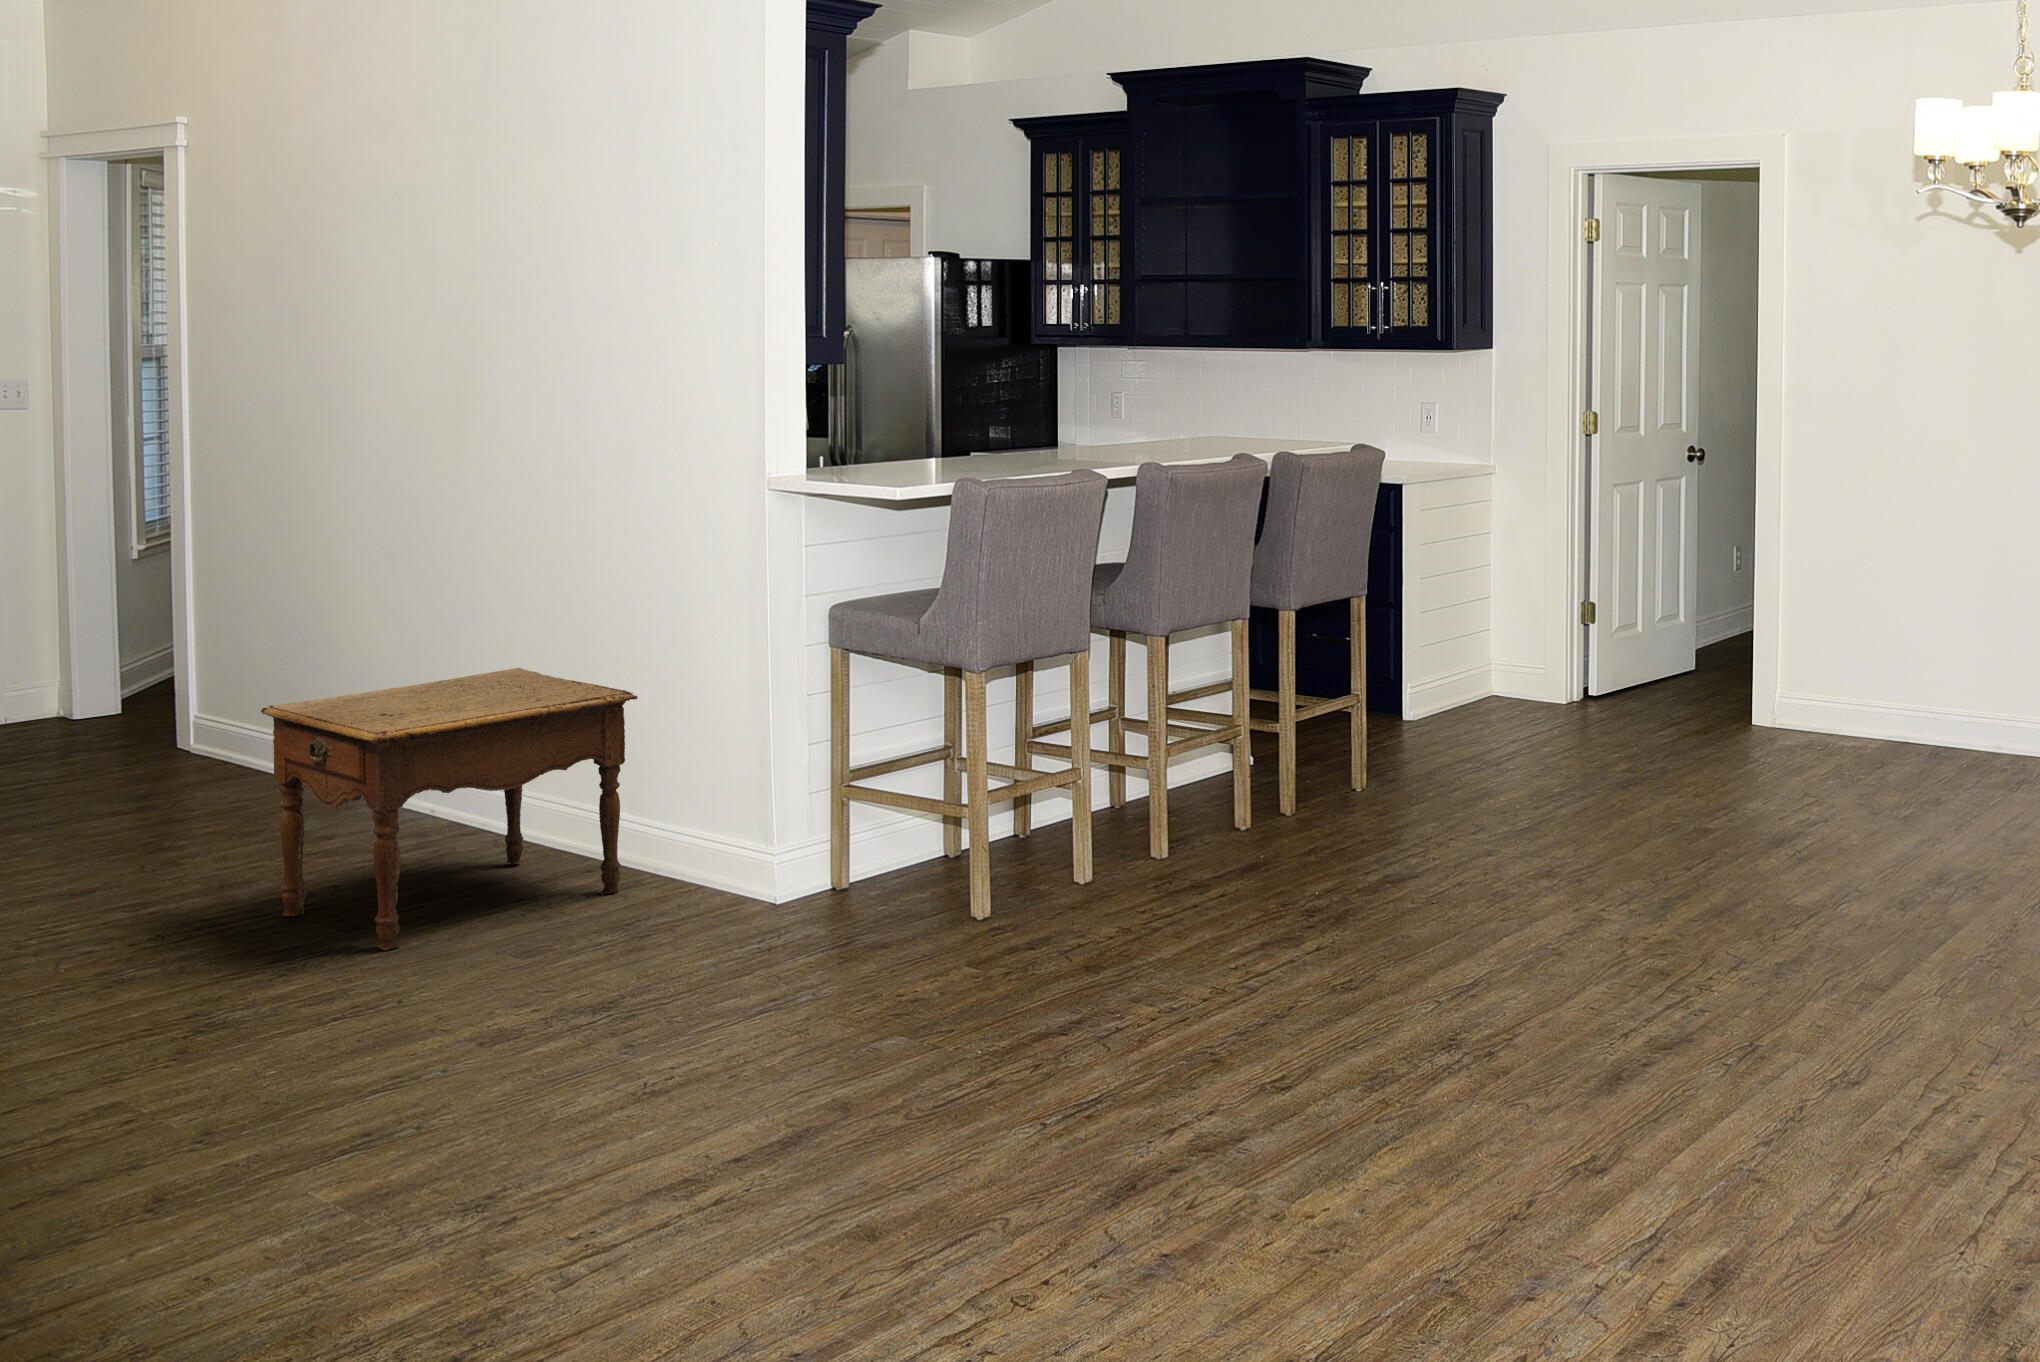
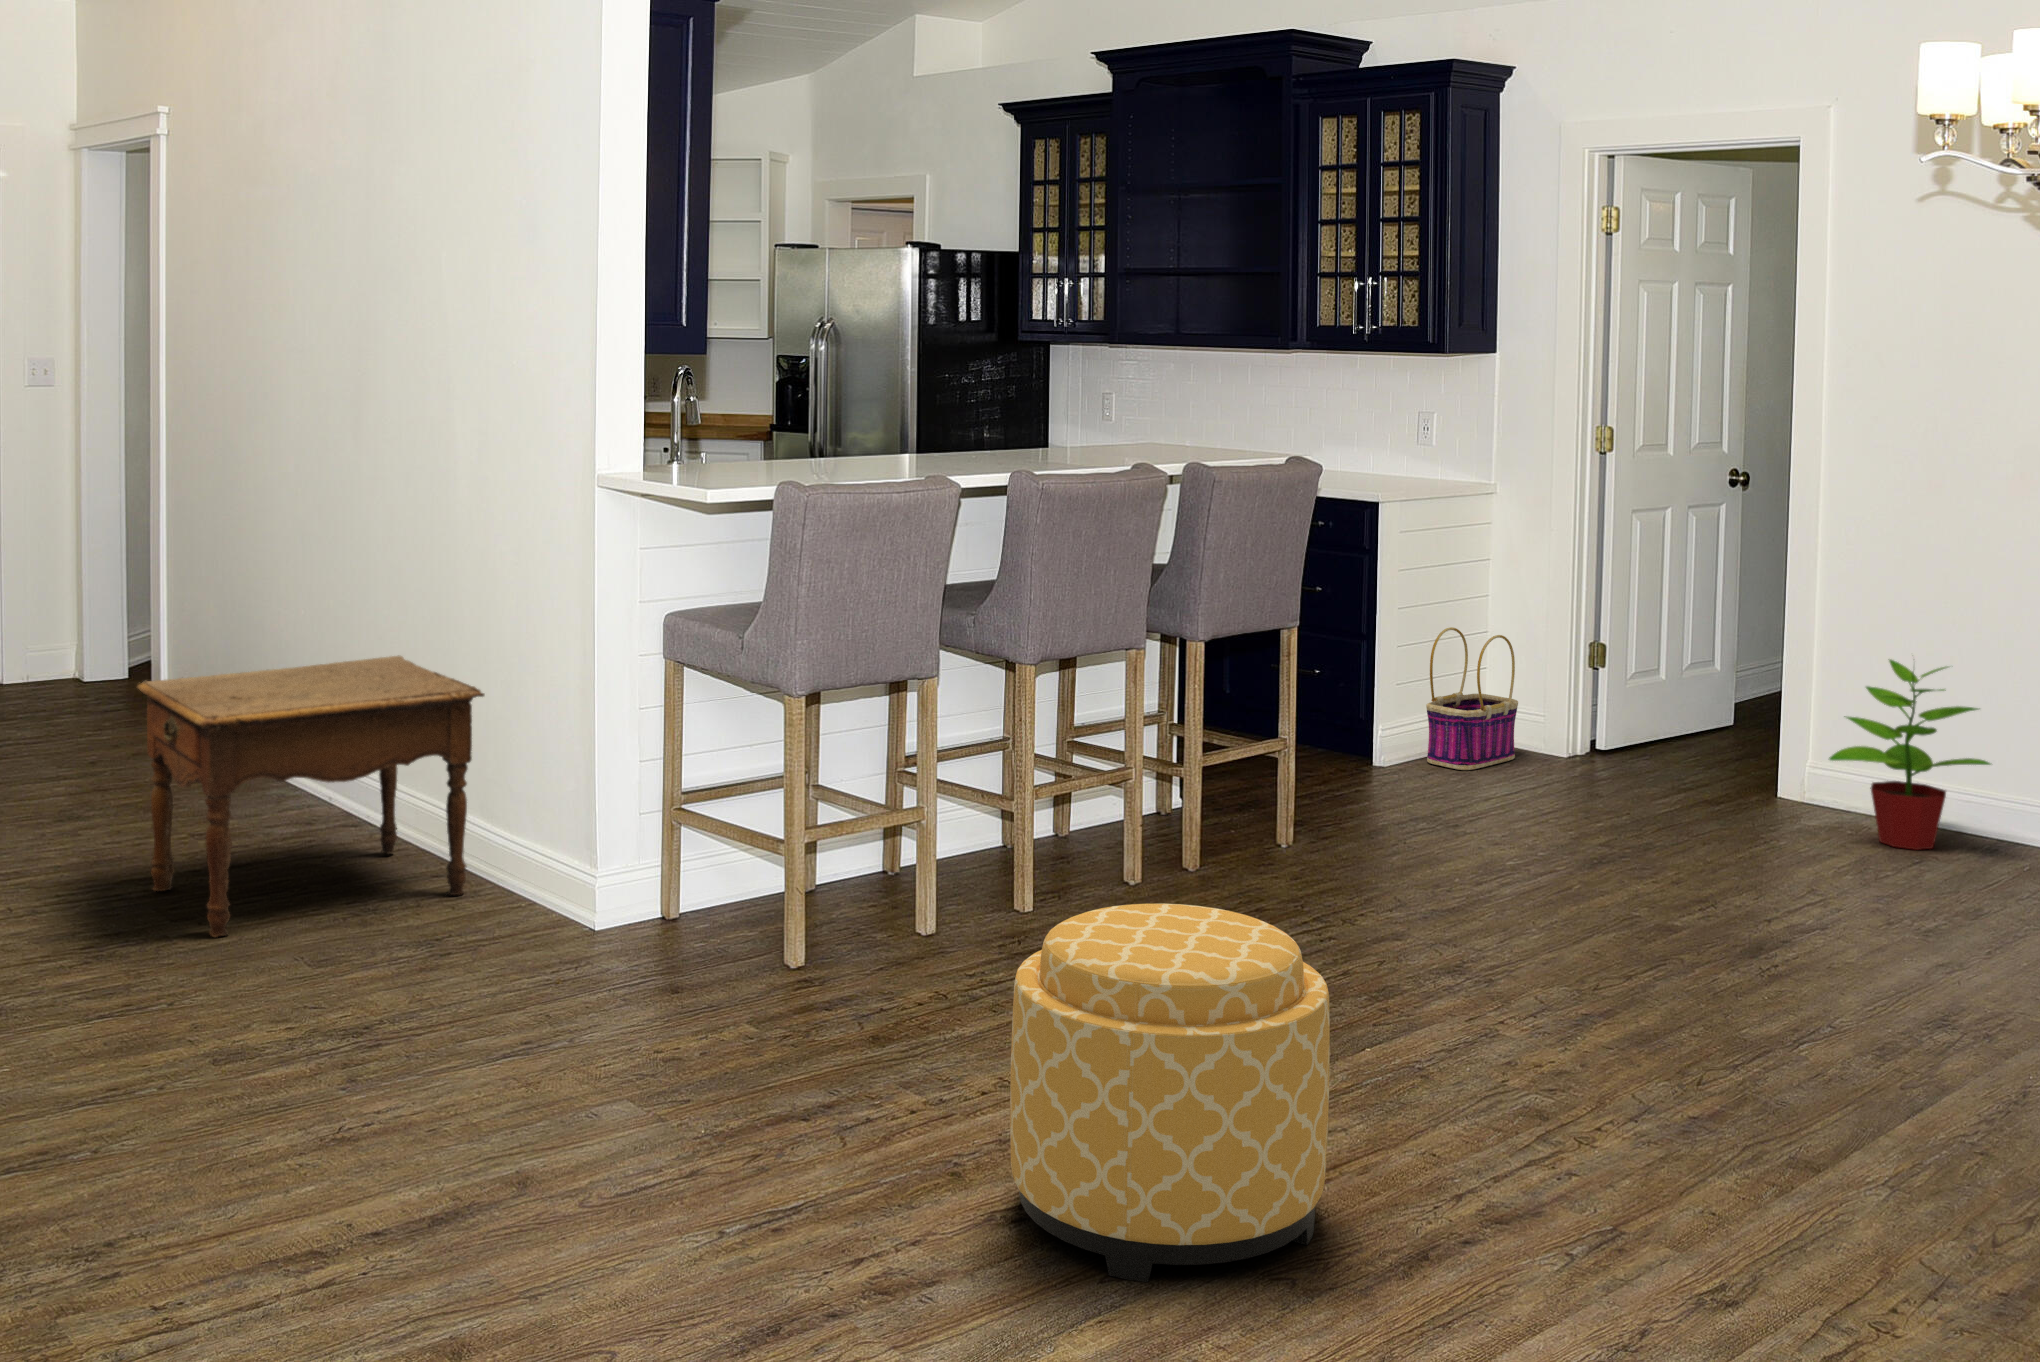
potted plant: none [1799,592,1925,753] -> present [1829,660,1990,850]
basket: none [1450,594,1524,718] -> present [1426,627,1518,770]
ottoman: none [1278,817,1538,1115] -> present [1010,904,1330,1282]

